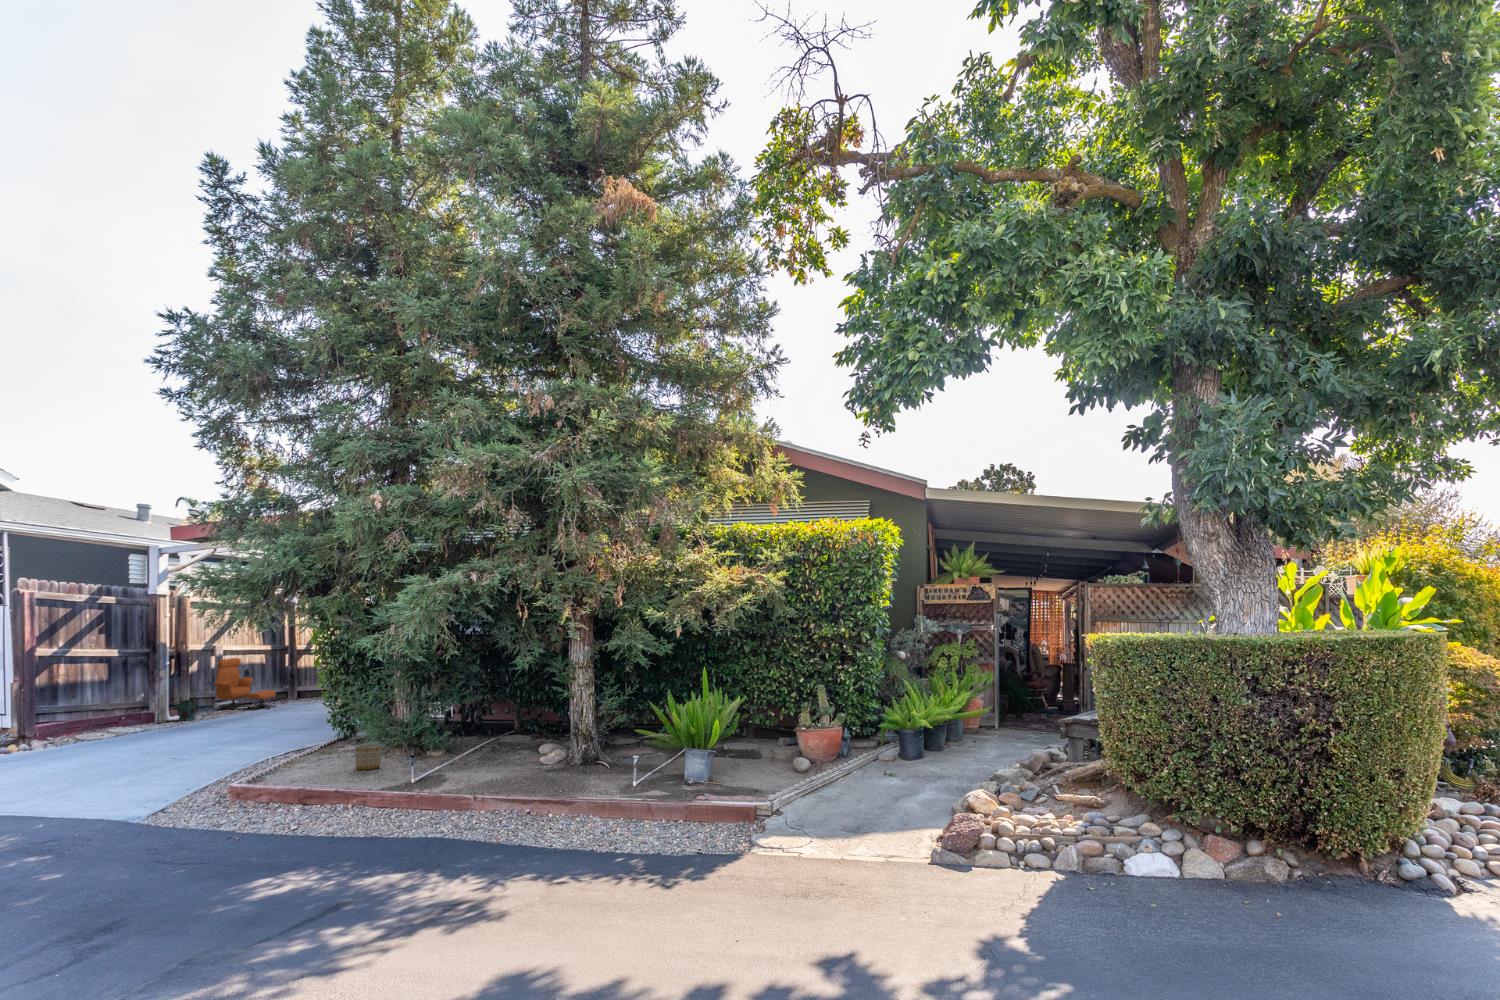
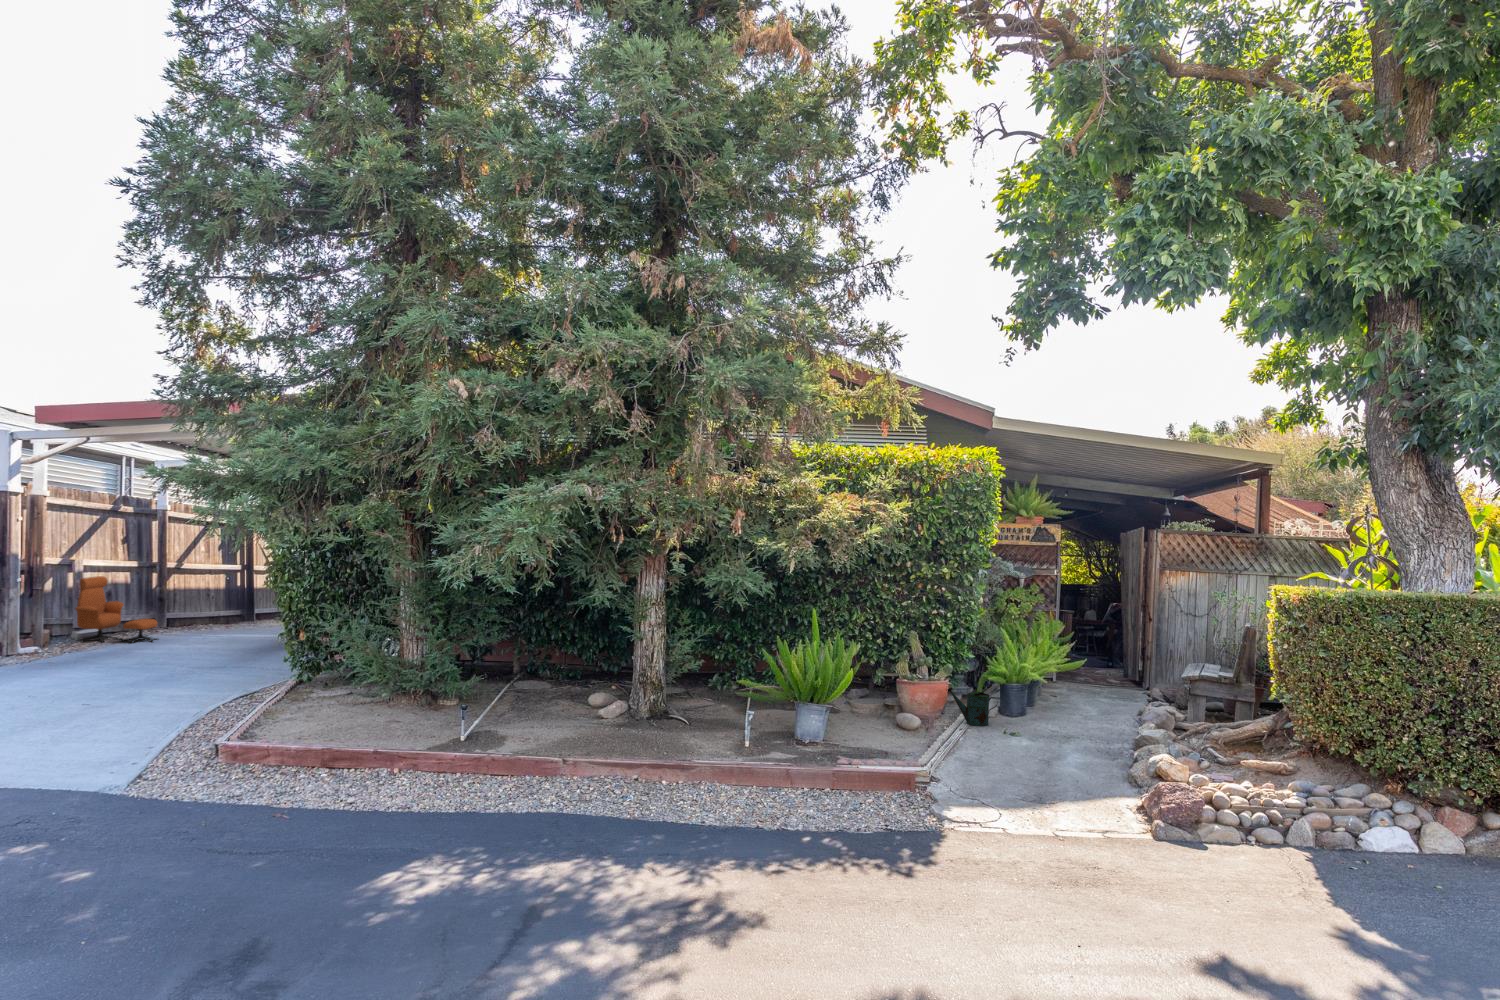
watering can: present [170,698,199,721] -> present [948,687,997,726]
planter: present [355,744,382,770] -> none [352,692,386,724]

